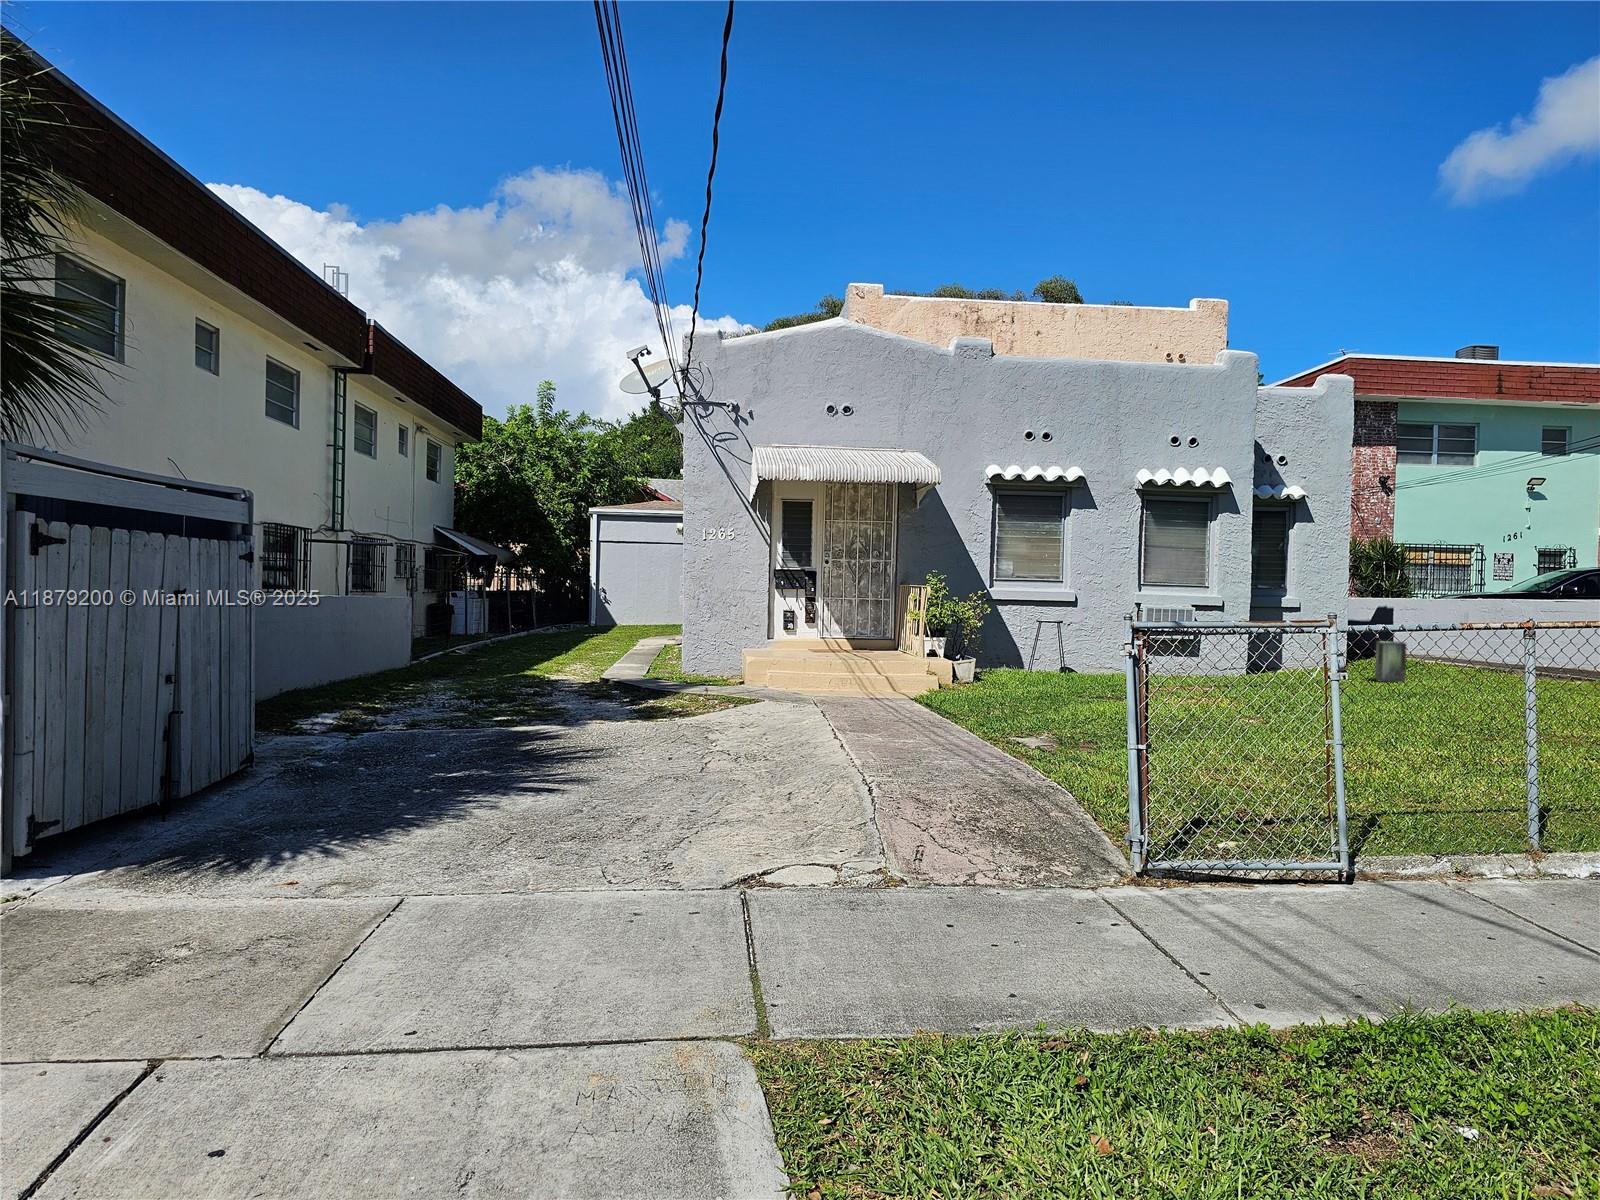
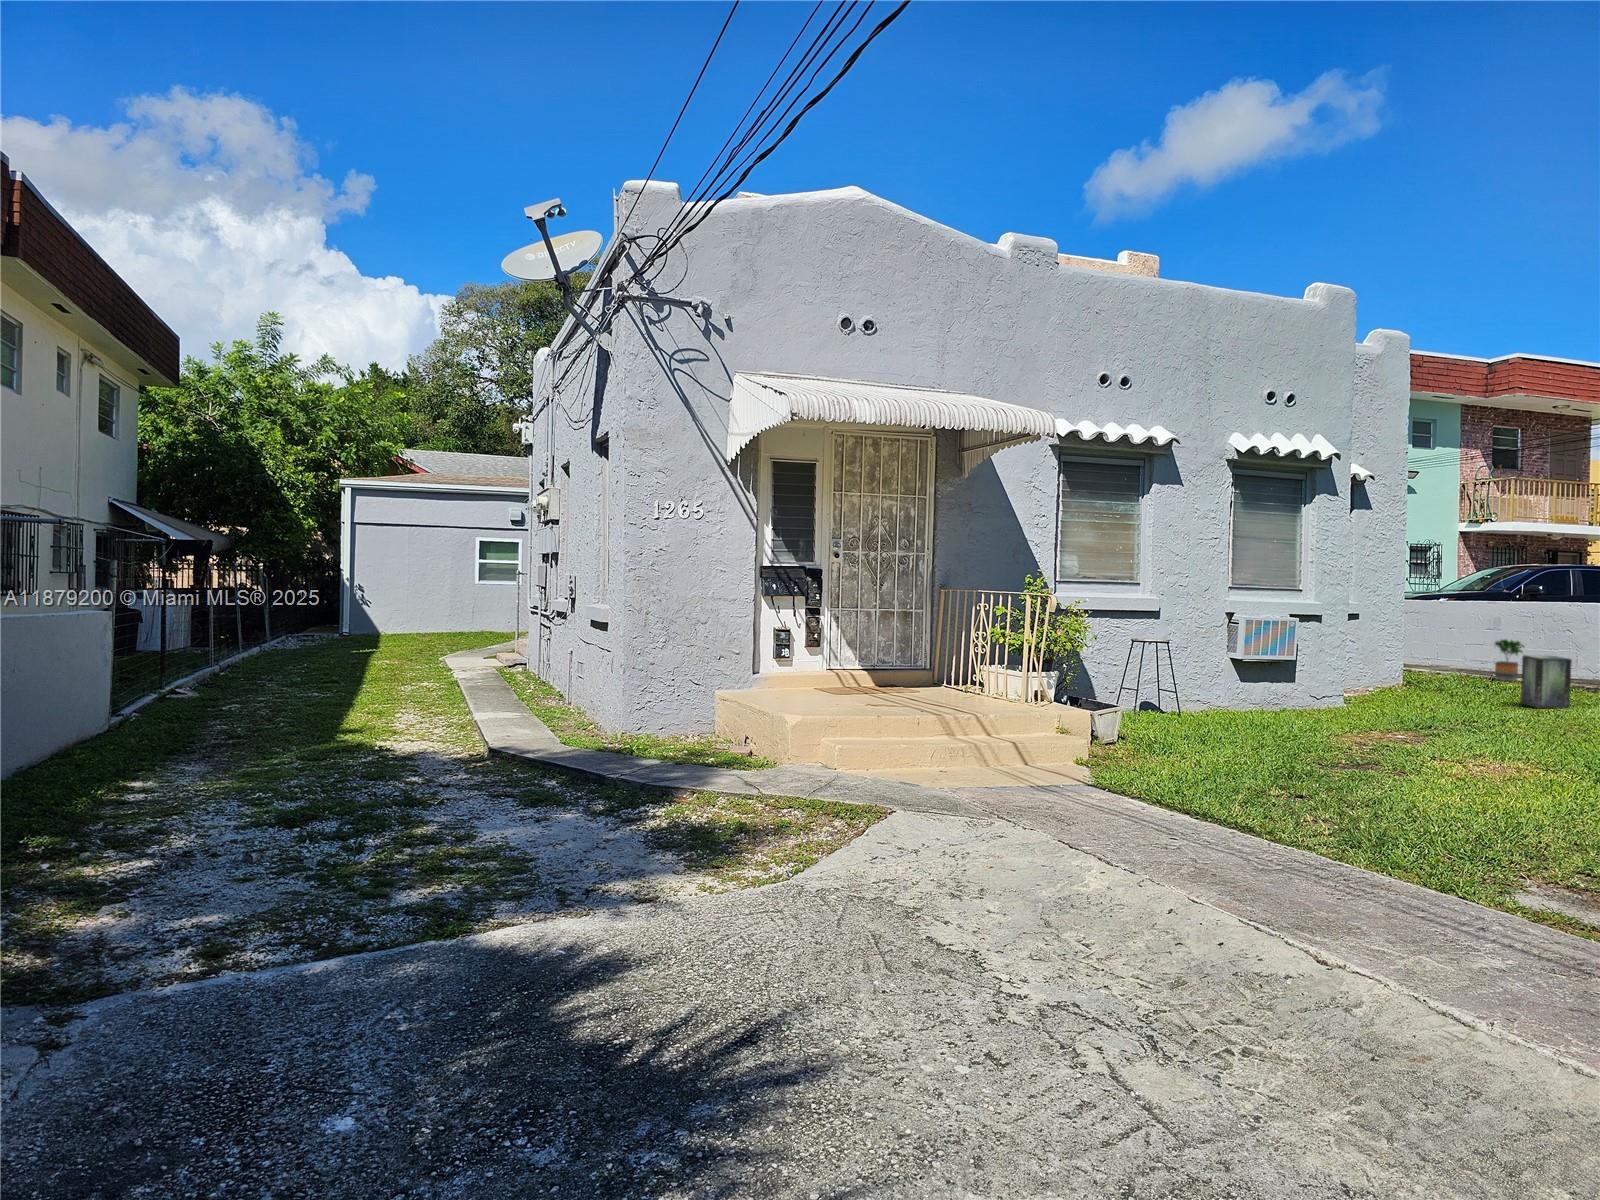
potted tree: none [1409,631,1435,666] -> present [1495,639,1524,681]

